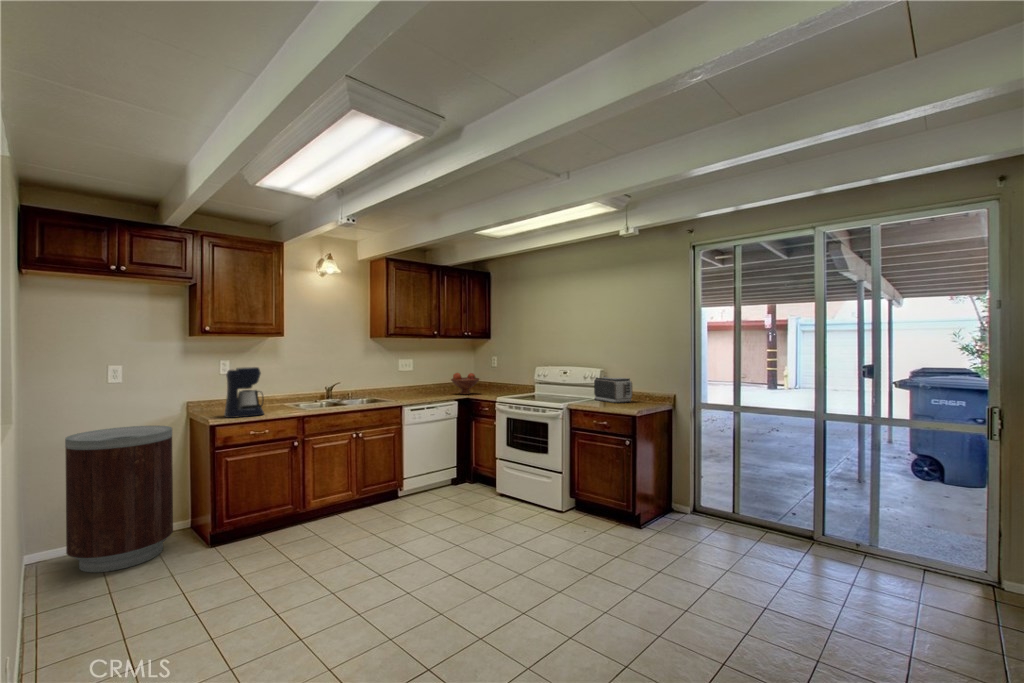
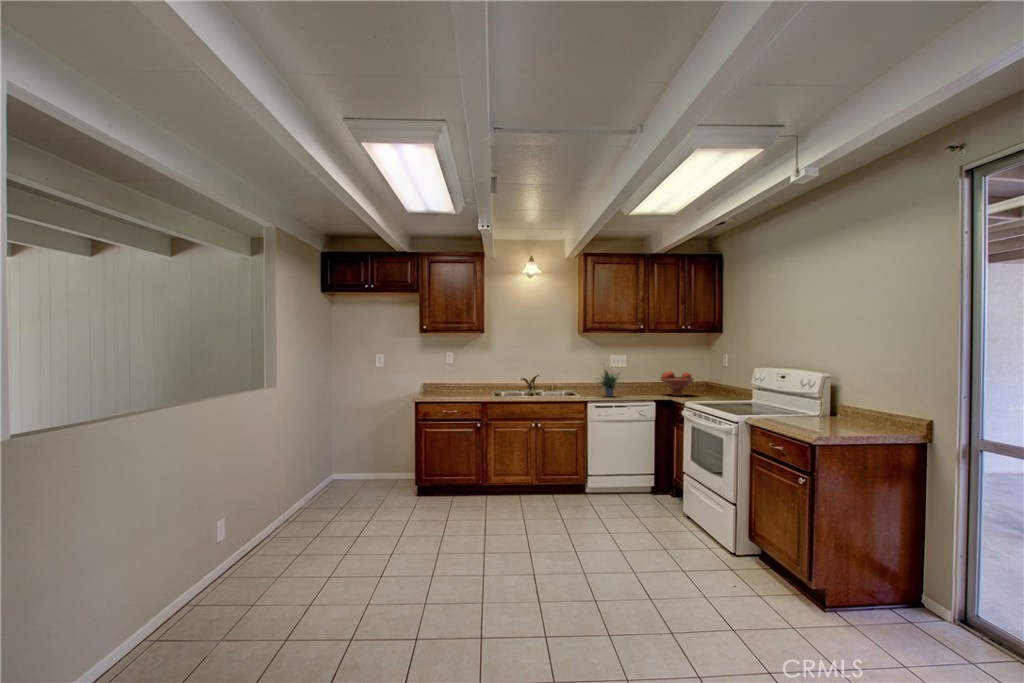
potted plant: none [400,365,433,400] -> present [599,369,620,397]
coffee maker: present [224,367,264,418] -> none [429,358,458,398]
toaster: present [594,377,632,403] -> none [815,386,867,425]
trash can: present [65,426,173,573] -> none [342,398,404,496]

